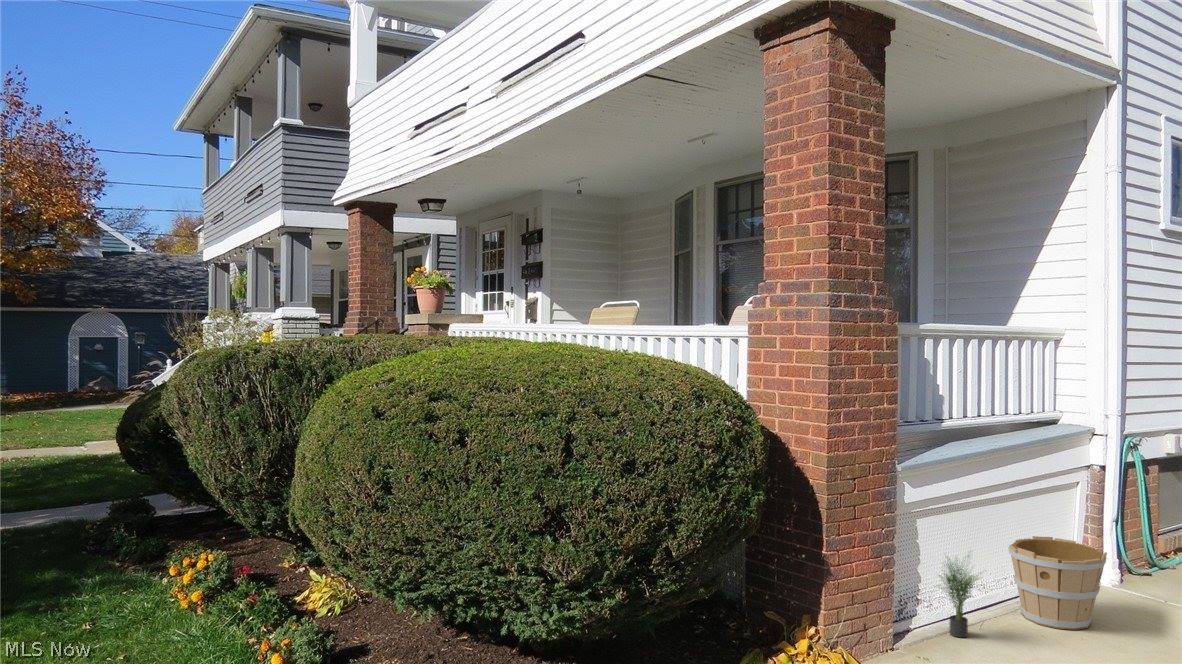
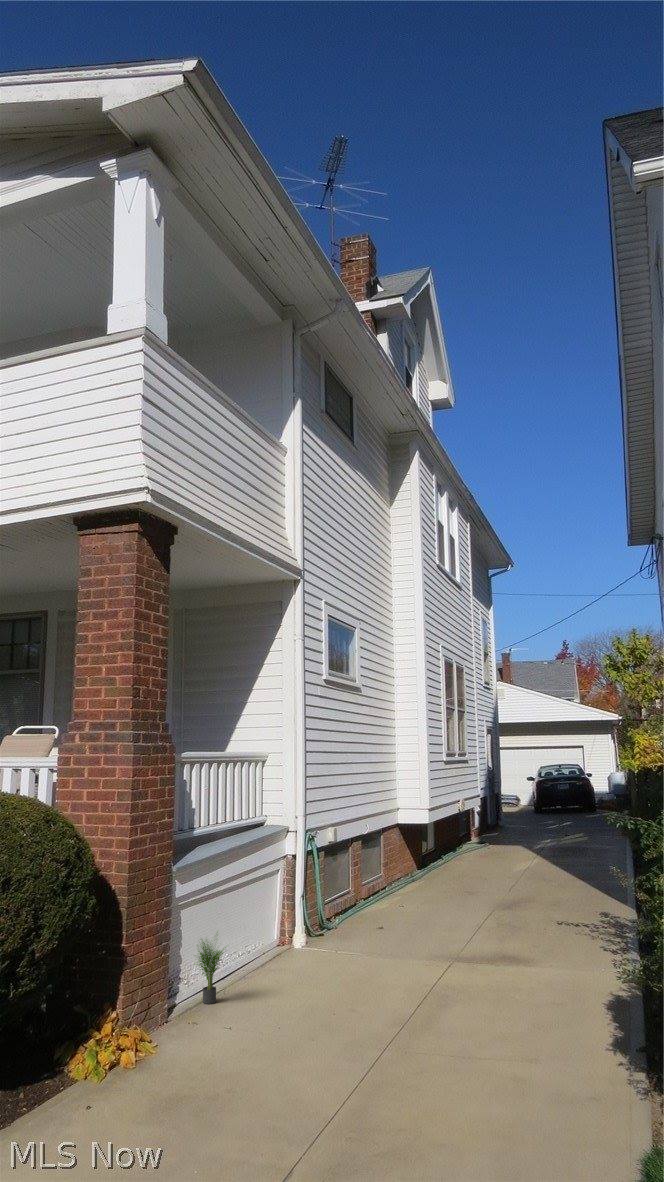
wooden bucket: present [1008,536,1107,630] -> none [238,914,304,984]

